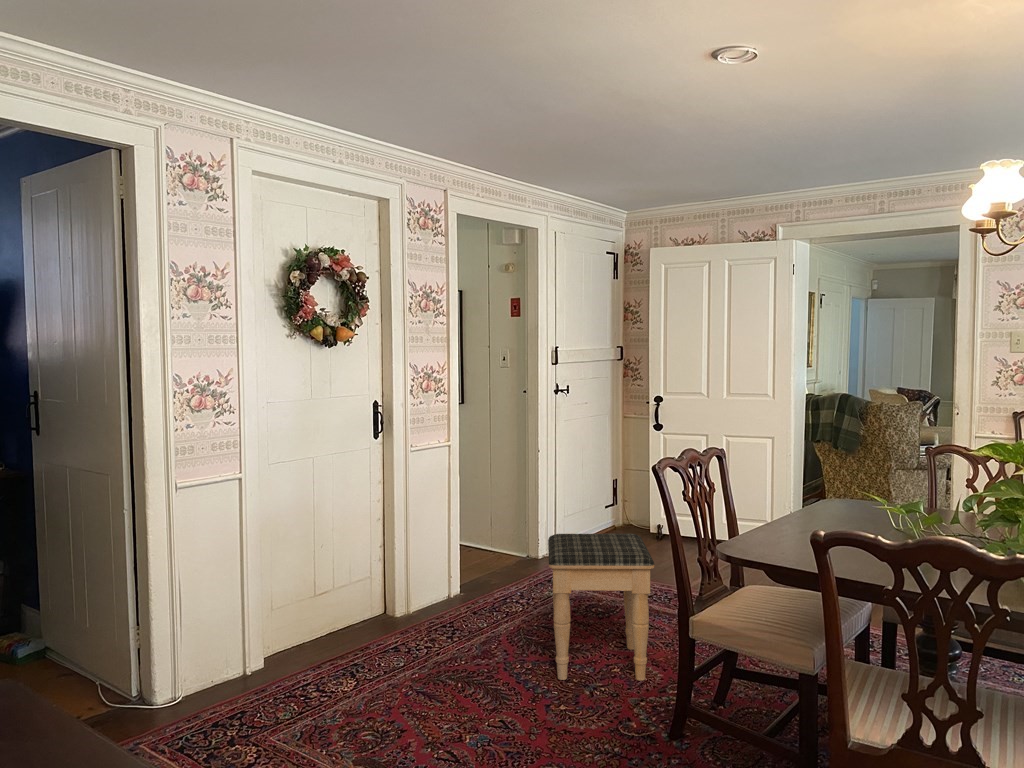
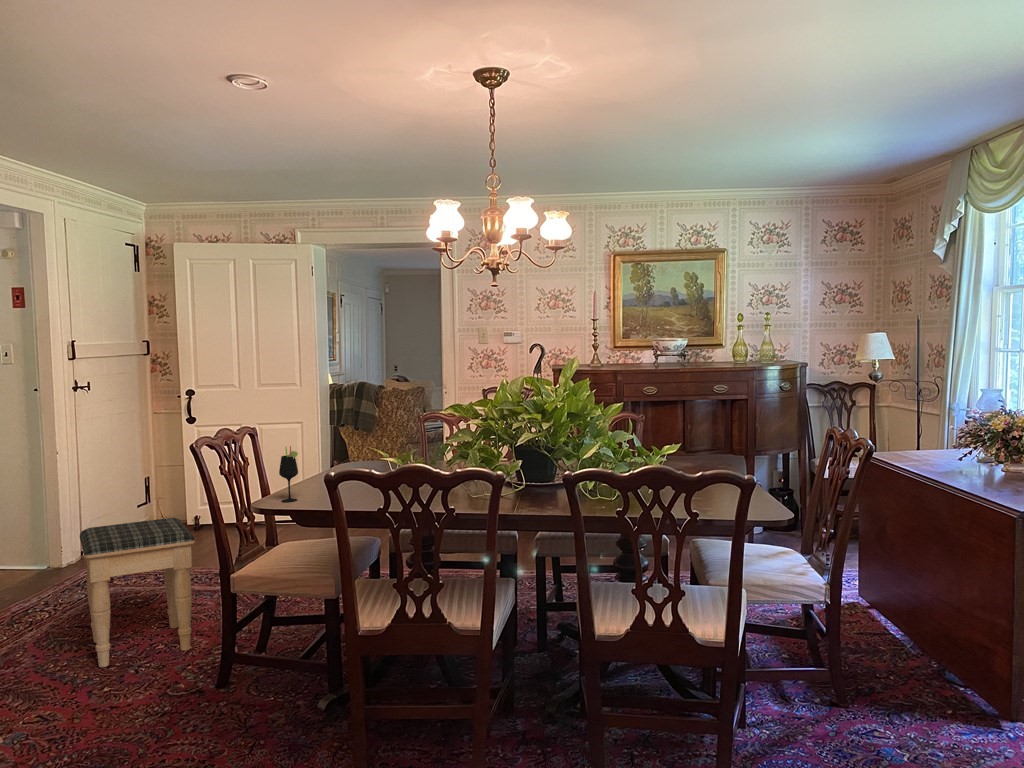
wine glass: none [750,480,774,547] -> present [279,446,298,502]

